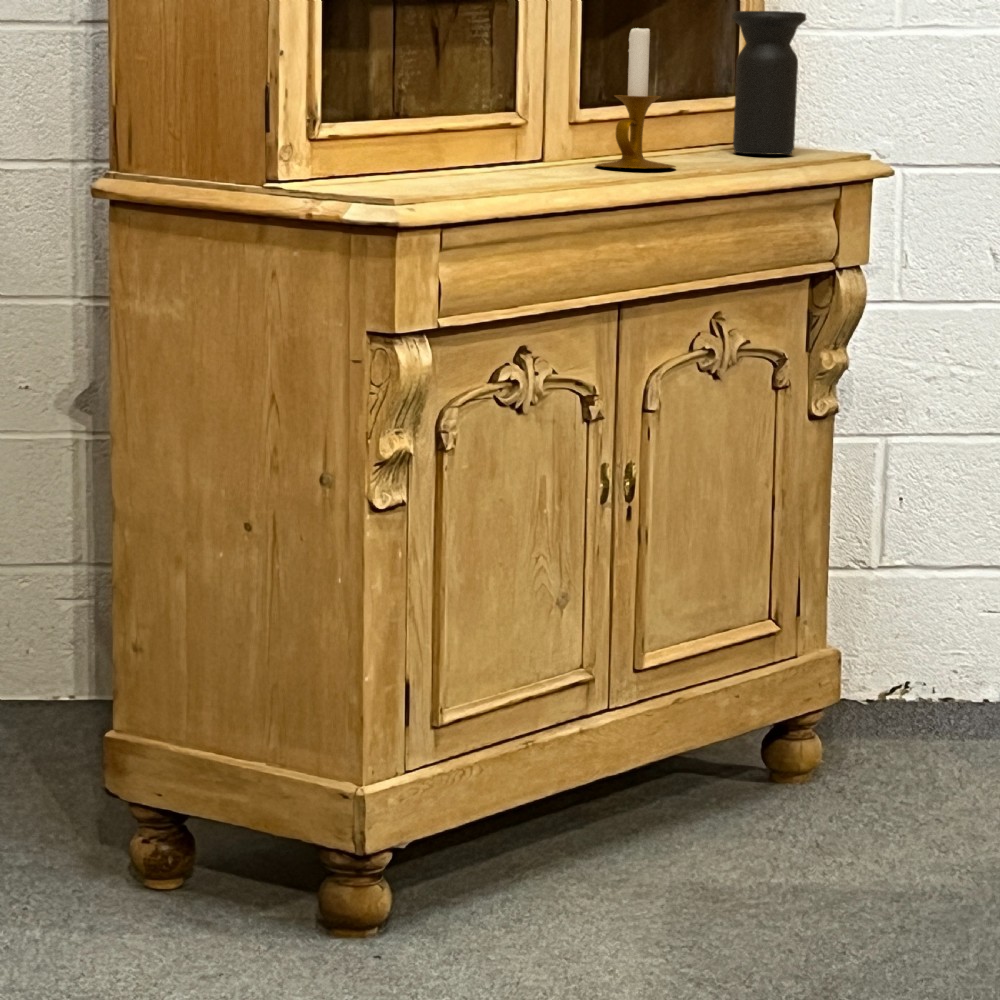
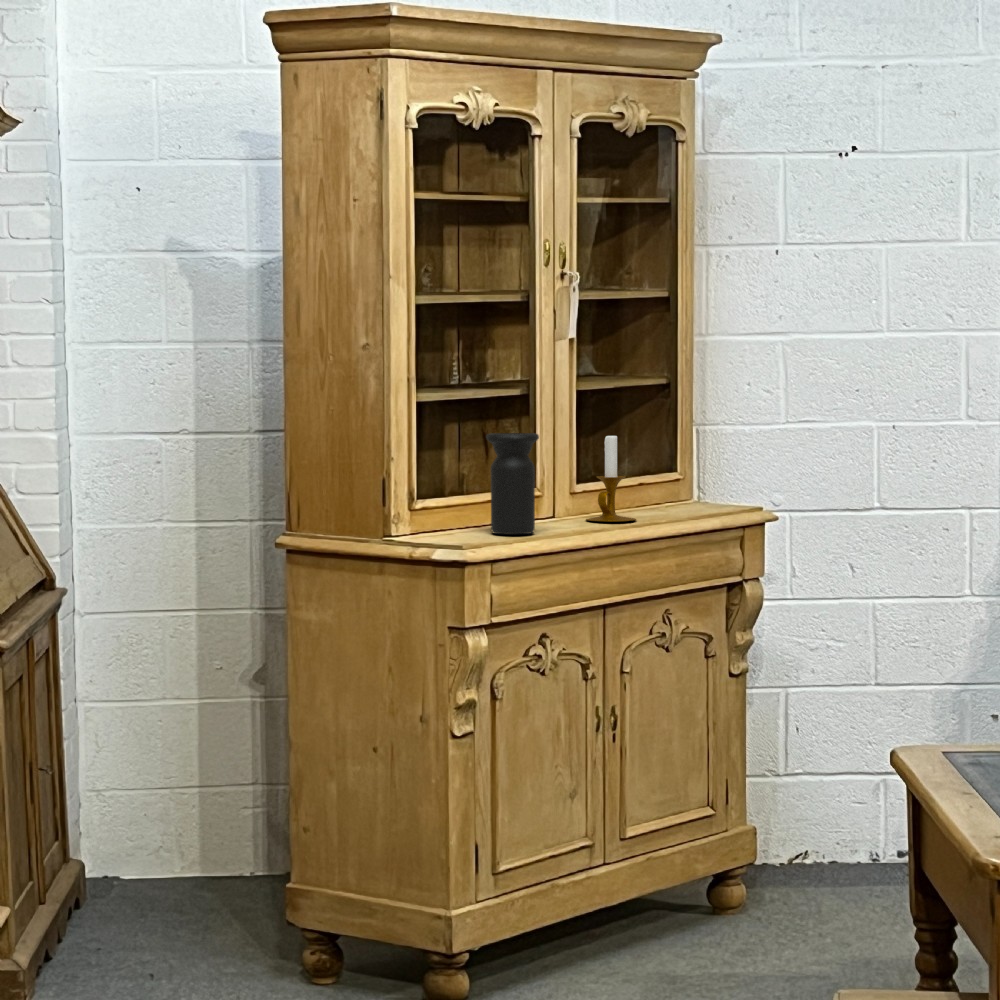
vase: present [732,11,806,155] -> present [486,433,539,534]

